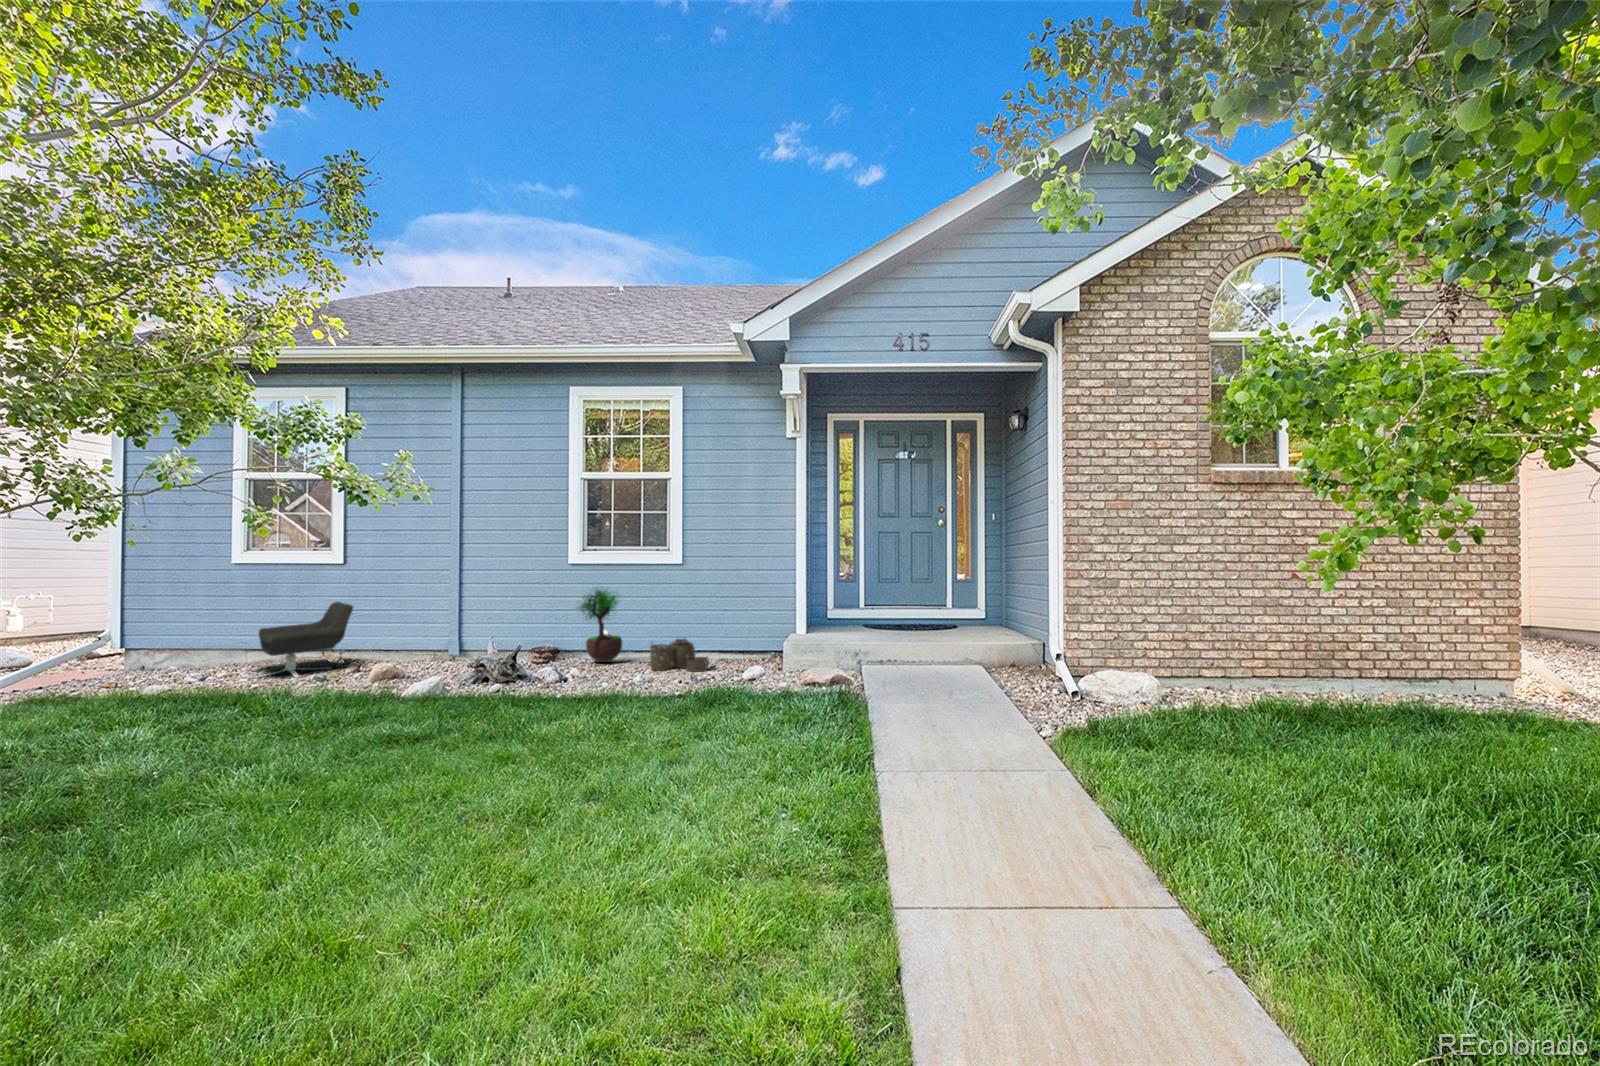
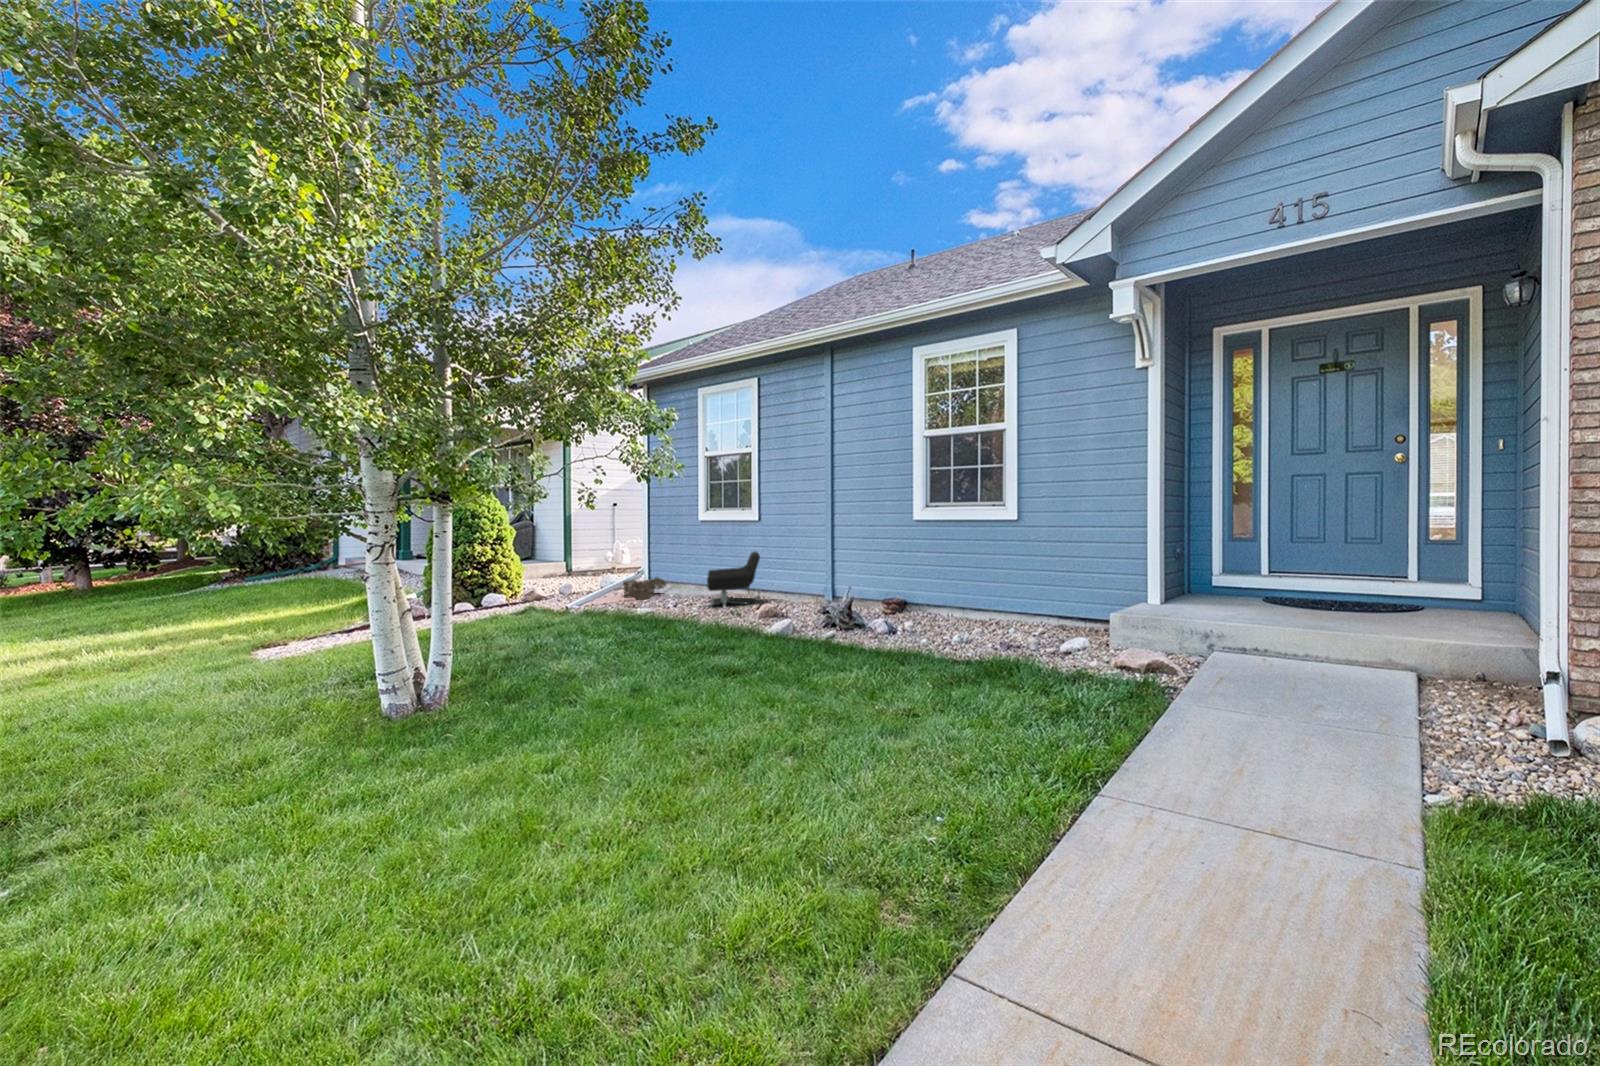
potted tree: present [578,586,622,662] -> none [910,538,960,617]
woven basket: present [650,638,708,672] -> present [623,577,666,600]

